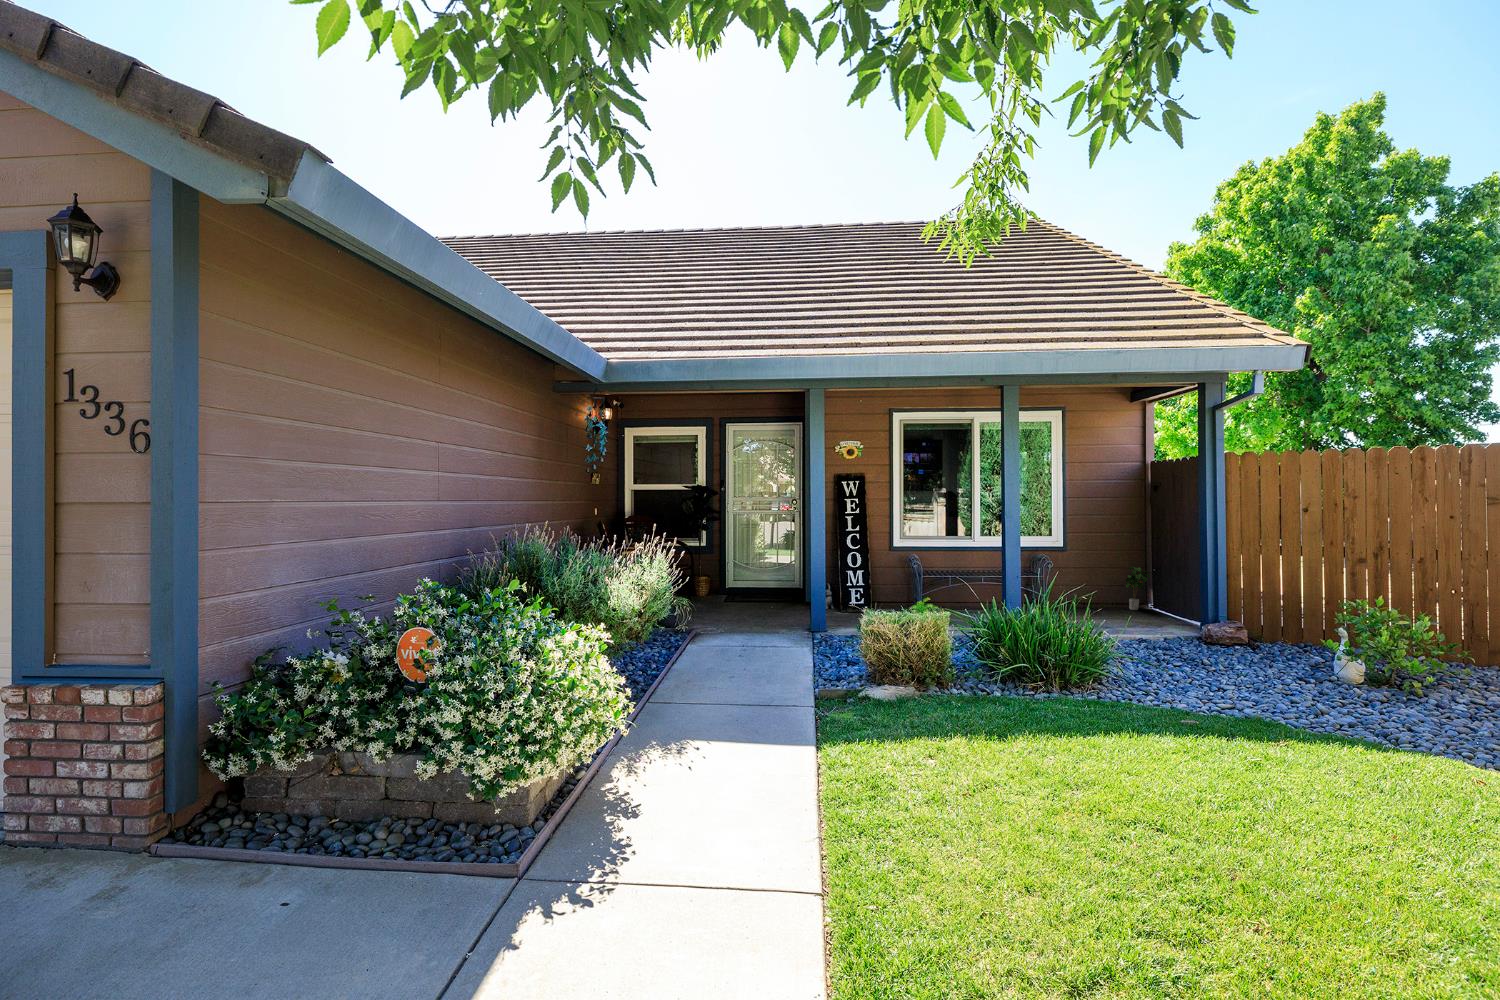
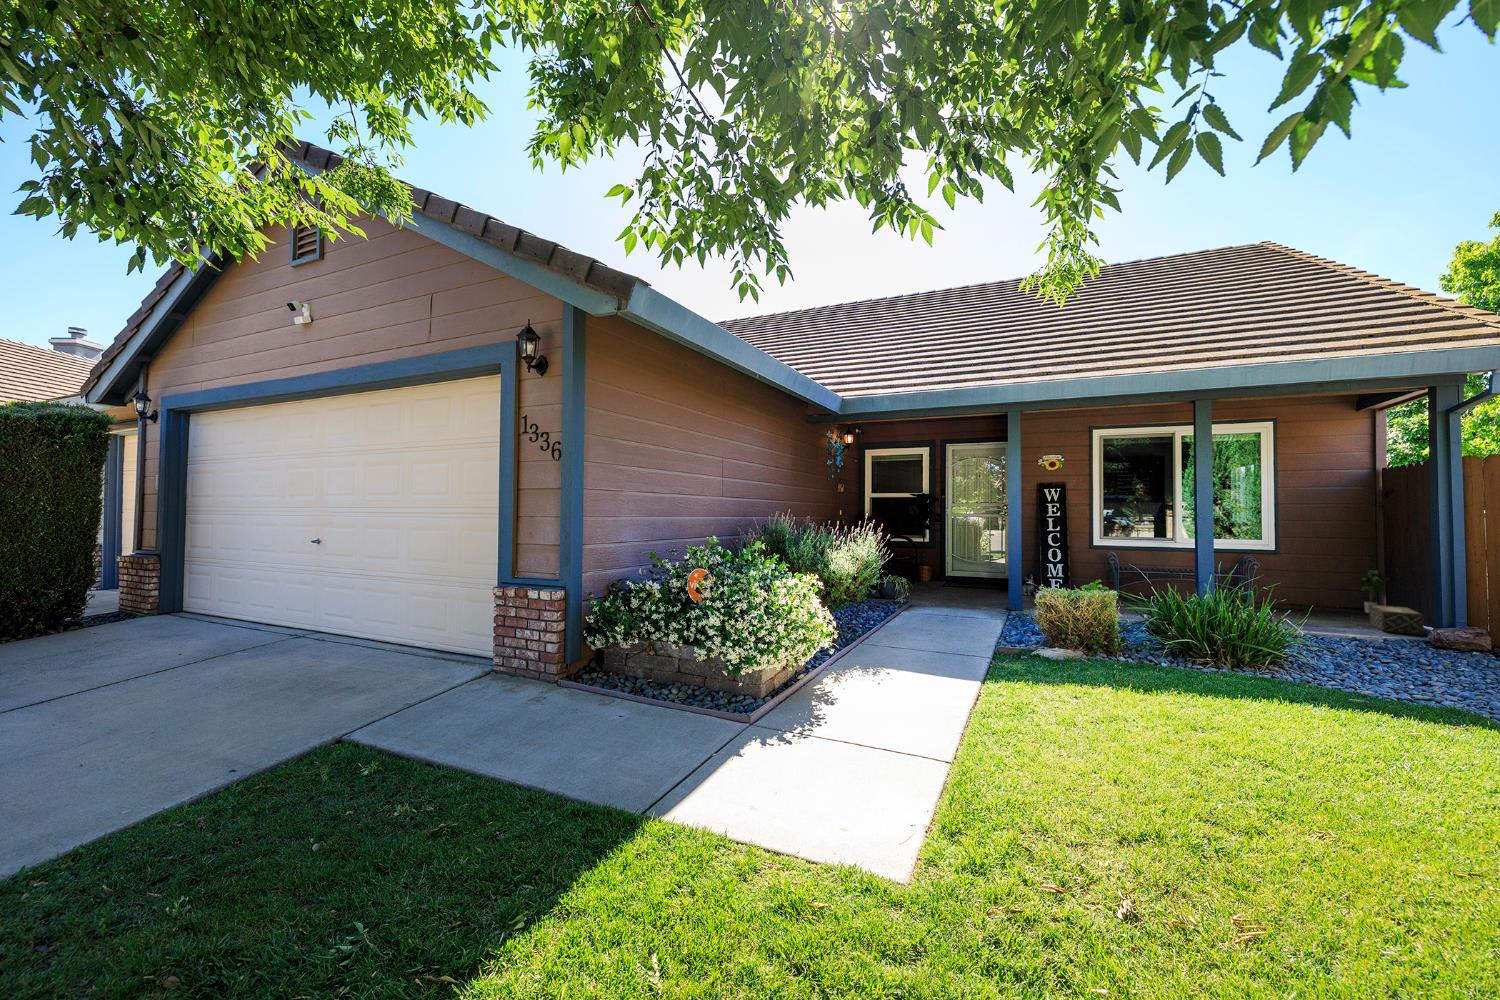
woven basket: none [1138,604,1183,633] -> present [1369,604,1424,635]

